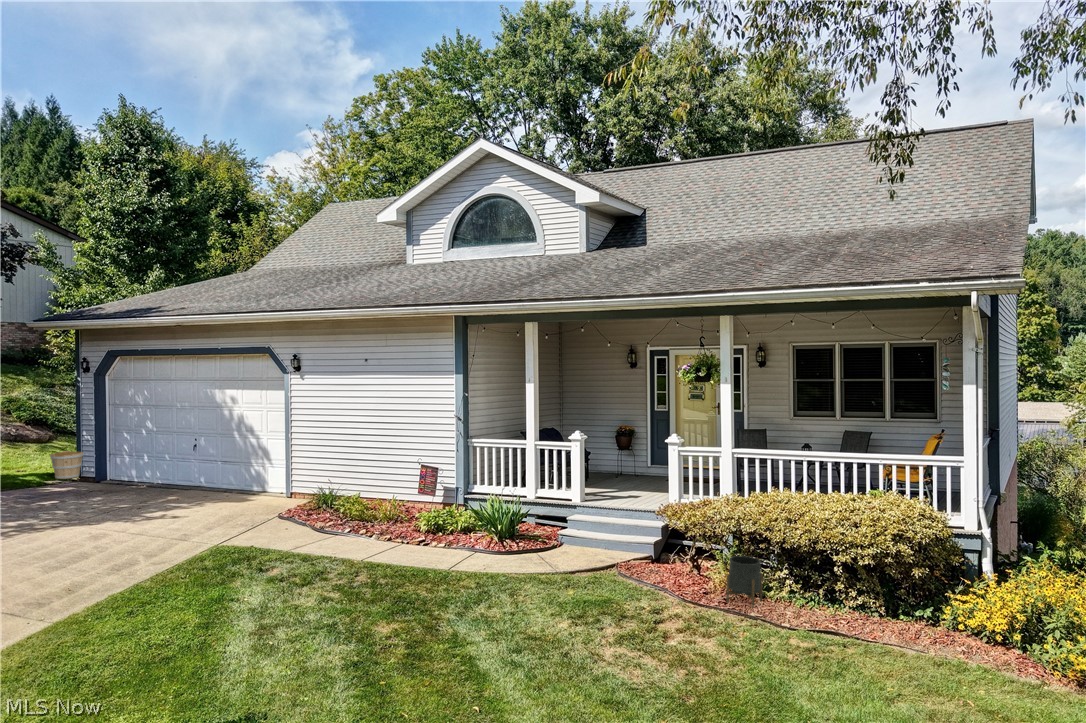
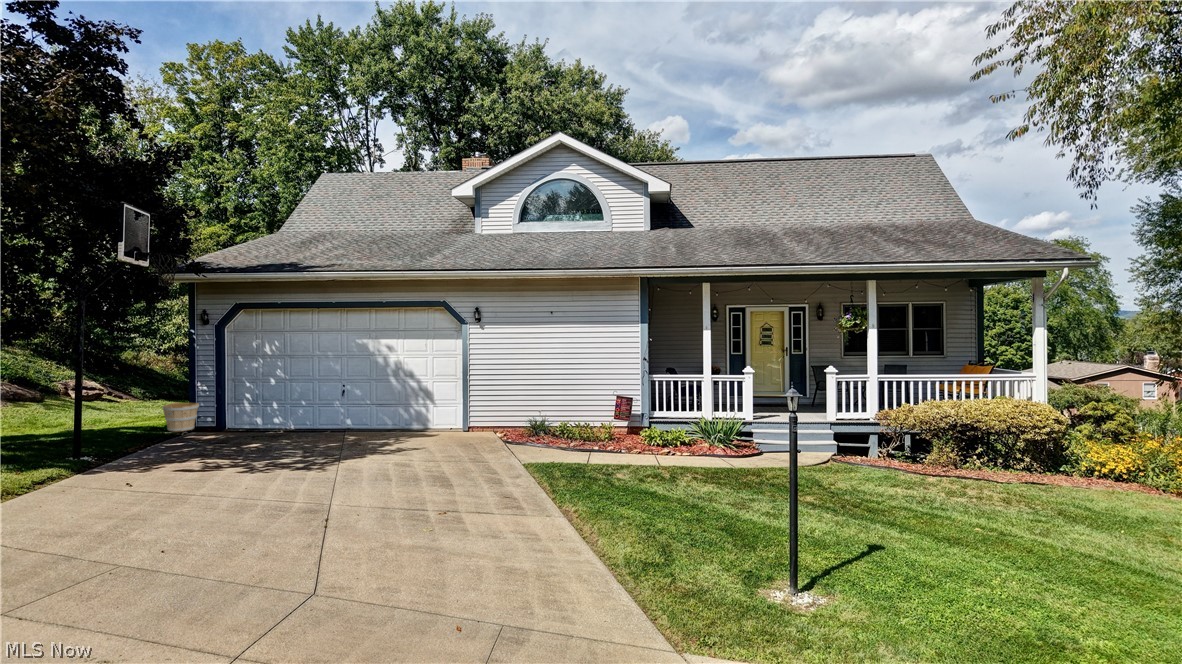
planter: present [726,556,763,608] -> none [942,450,972,486]

